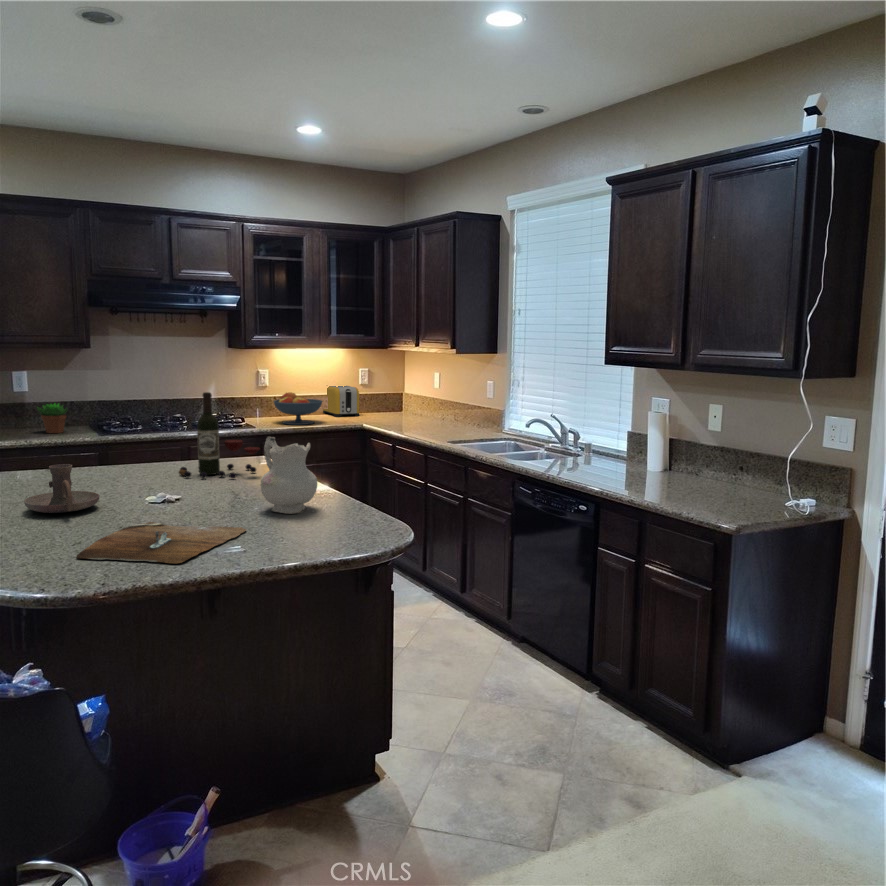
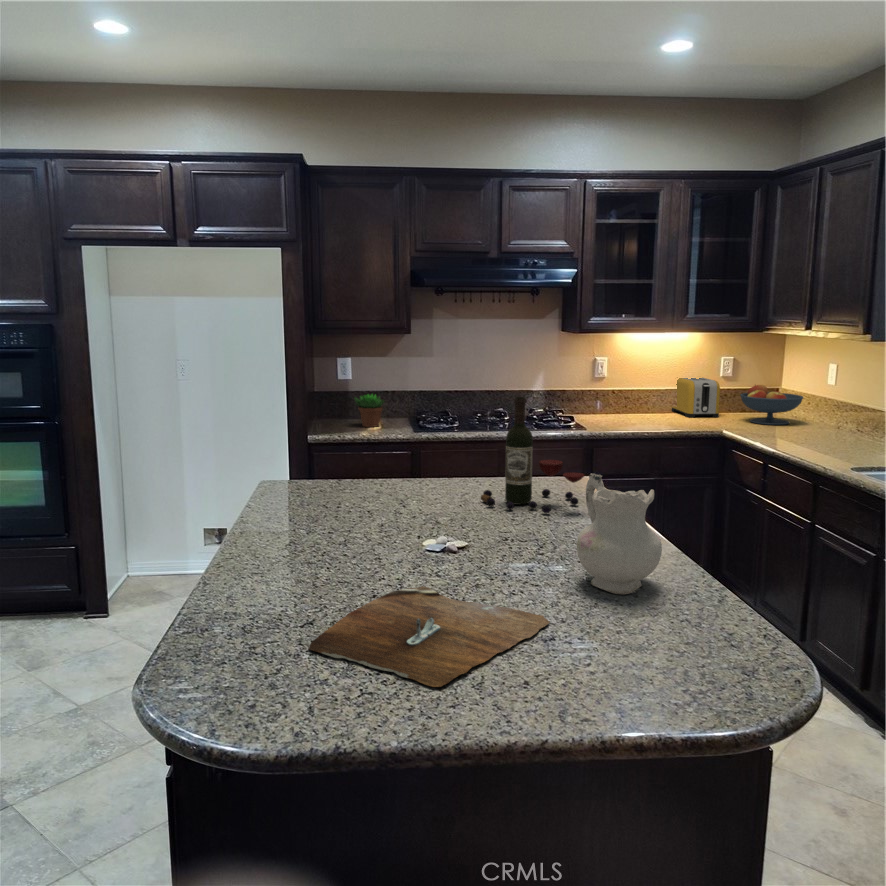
fruit bowl: present [274,392,323,425] -> present [740,385,803,425]
candle holder: present [24,464,100,513] -> none [287,491,373,557]

